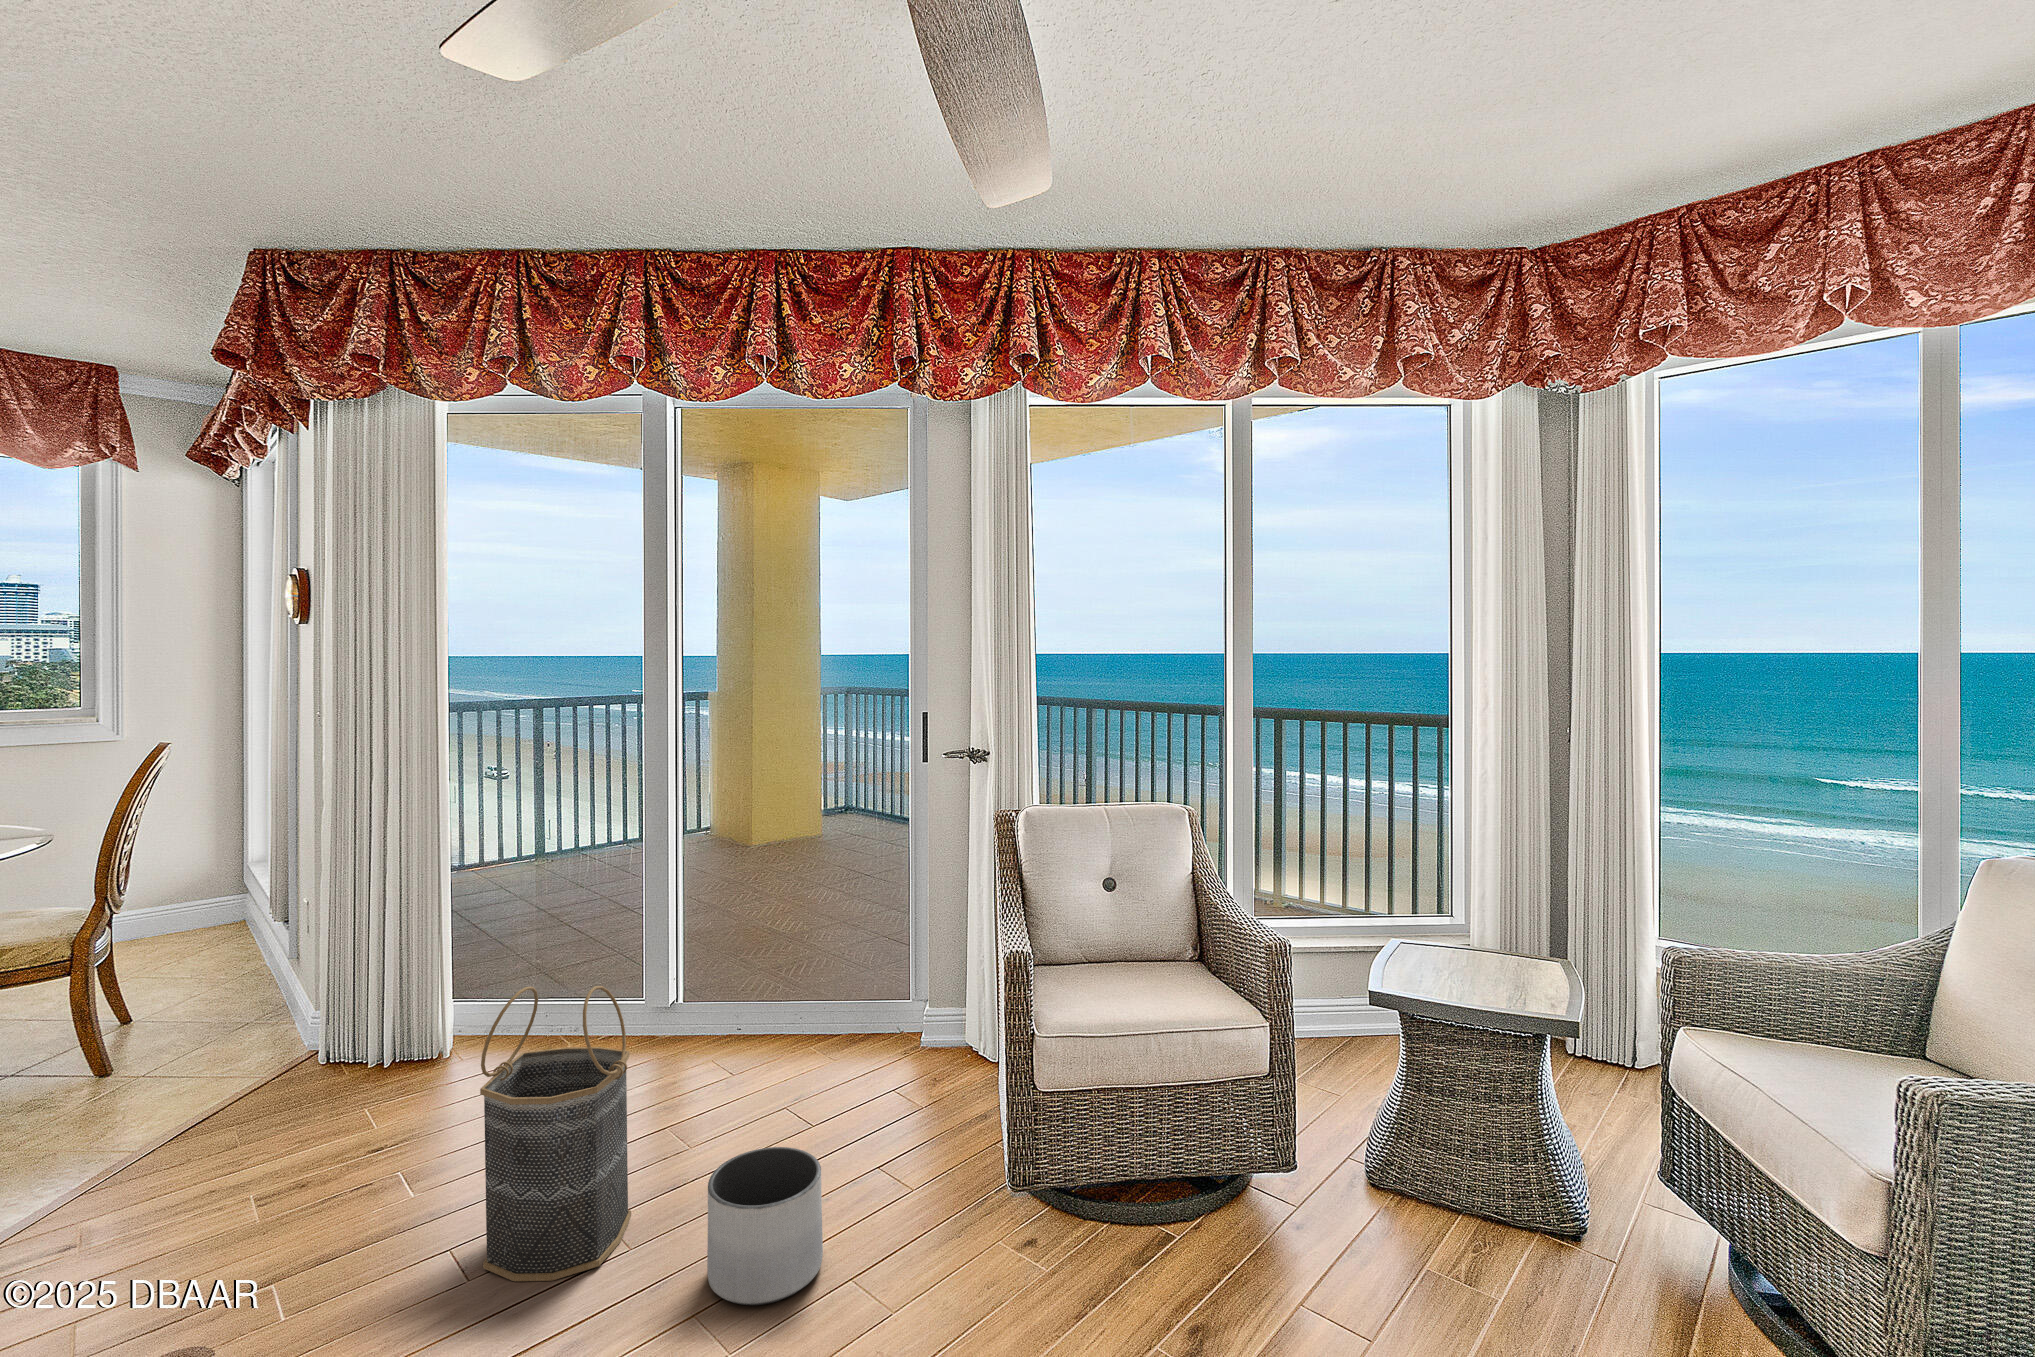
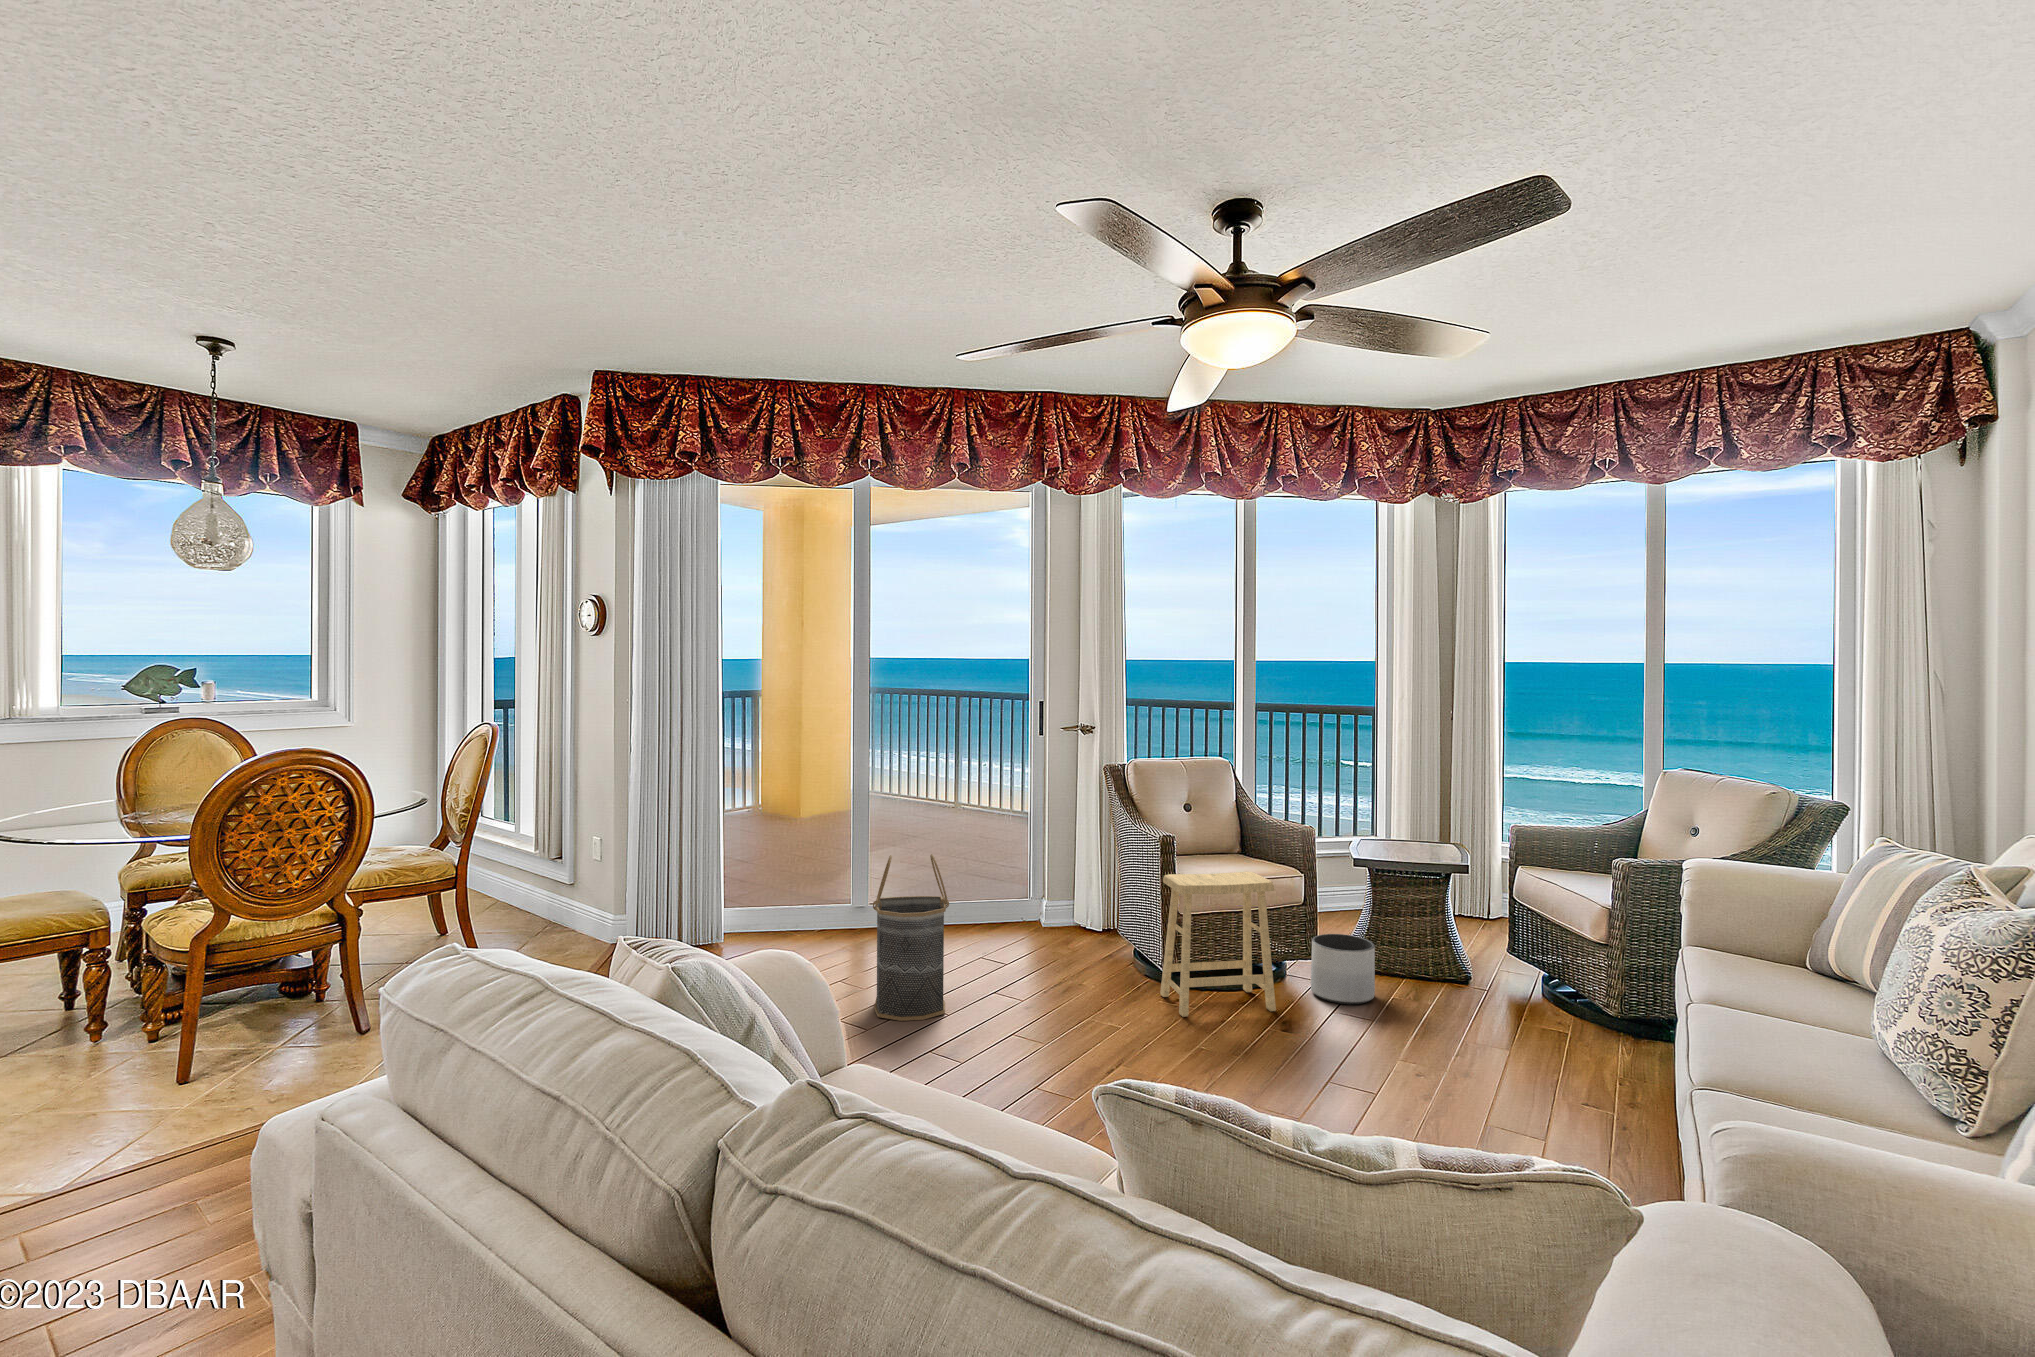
footstool: none [995,1028,1181,1309] -> present [1160,872,1276,1017]
planter: present [707,1147,823,1305] -> present [1311,934,1375,1004]

